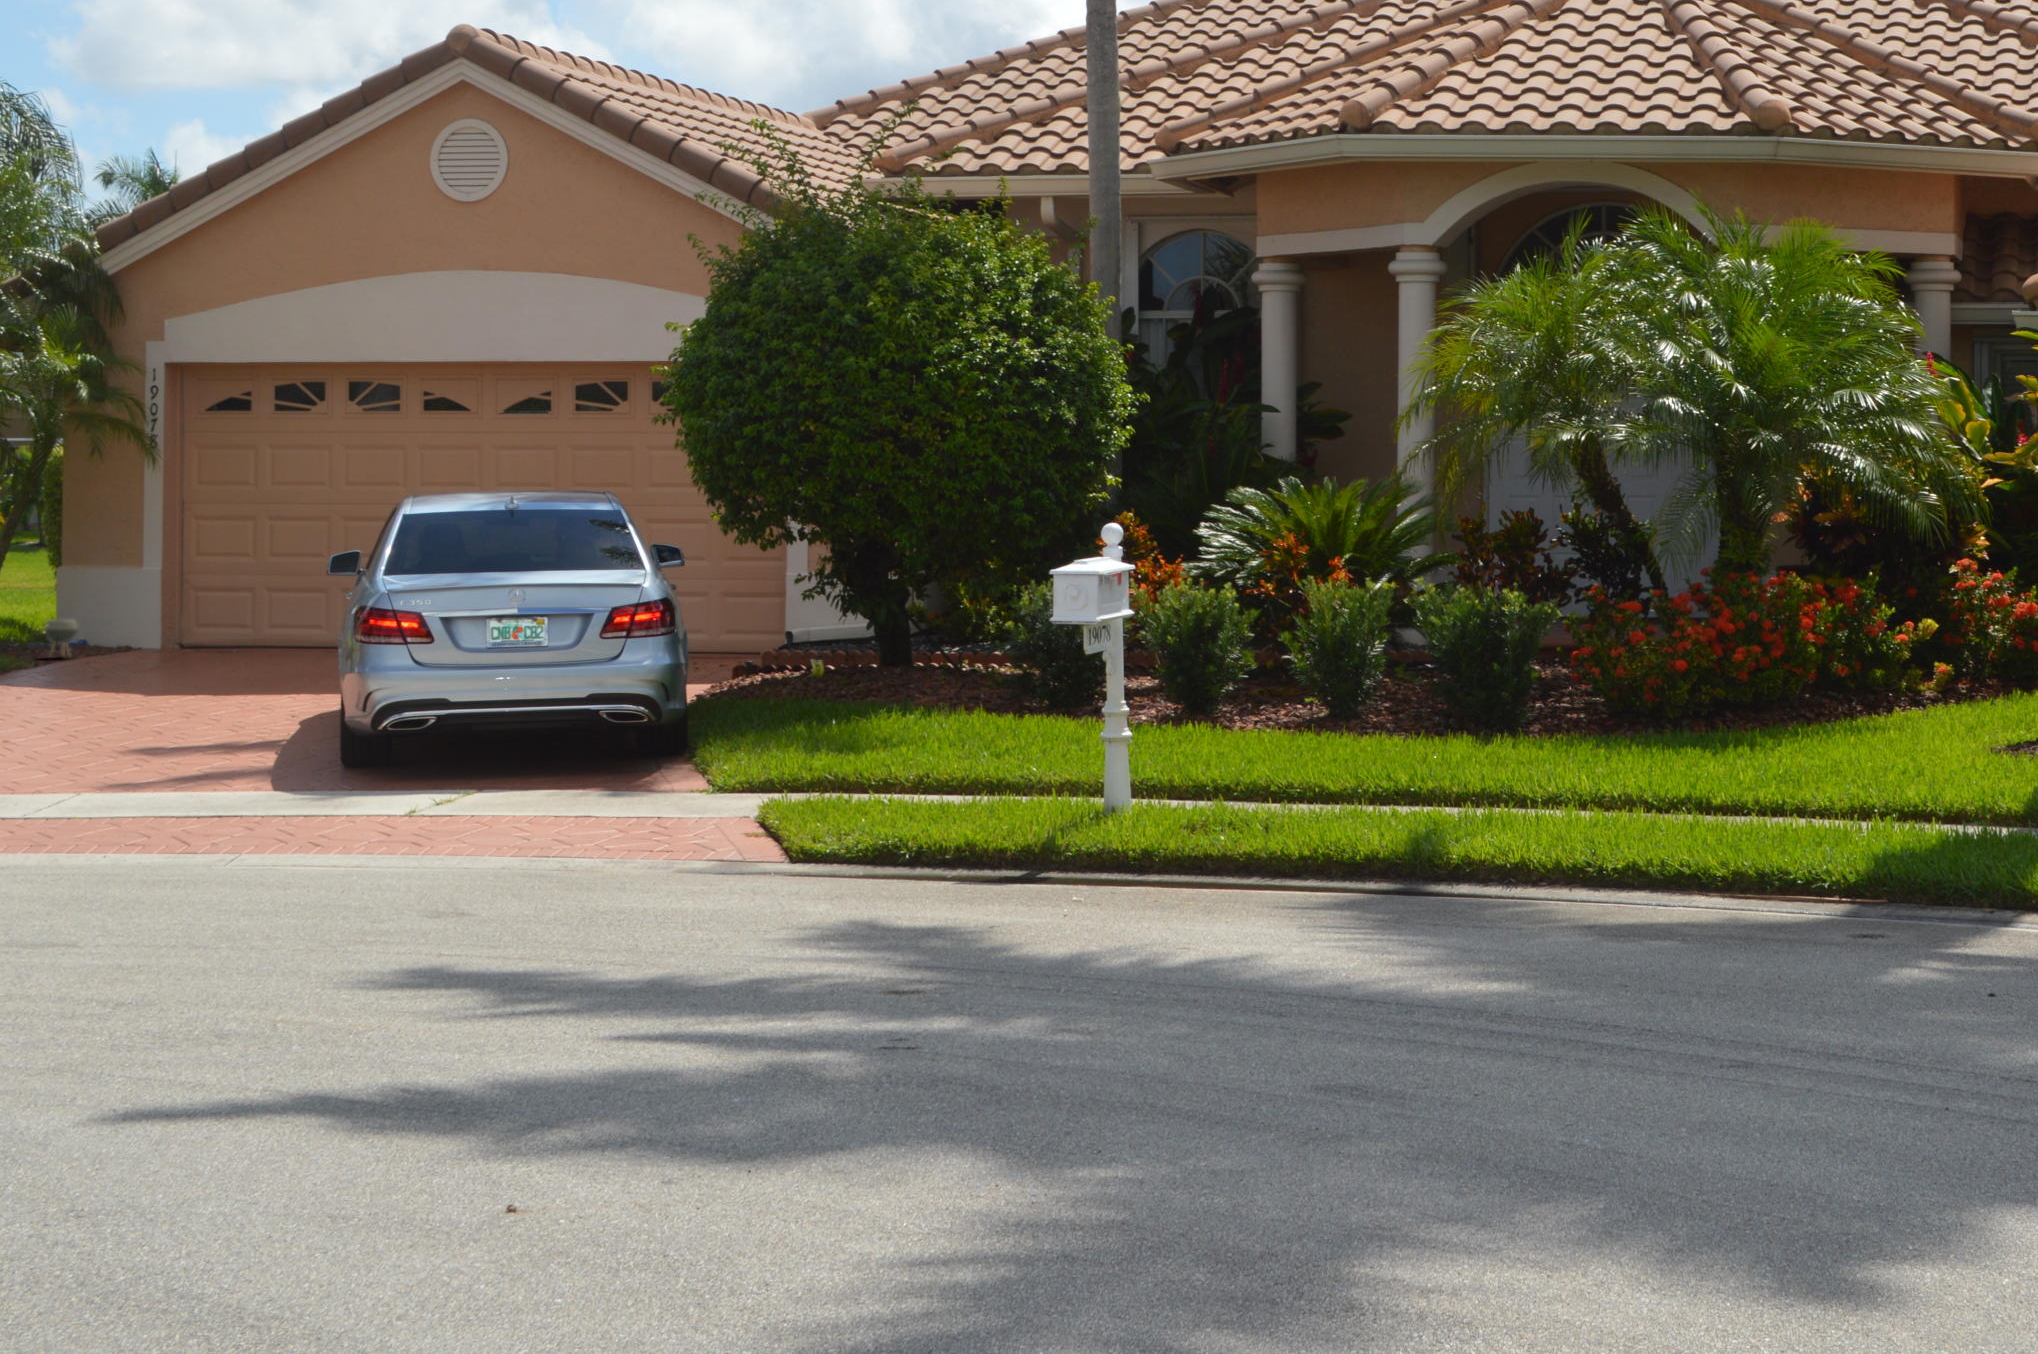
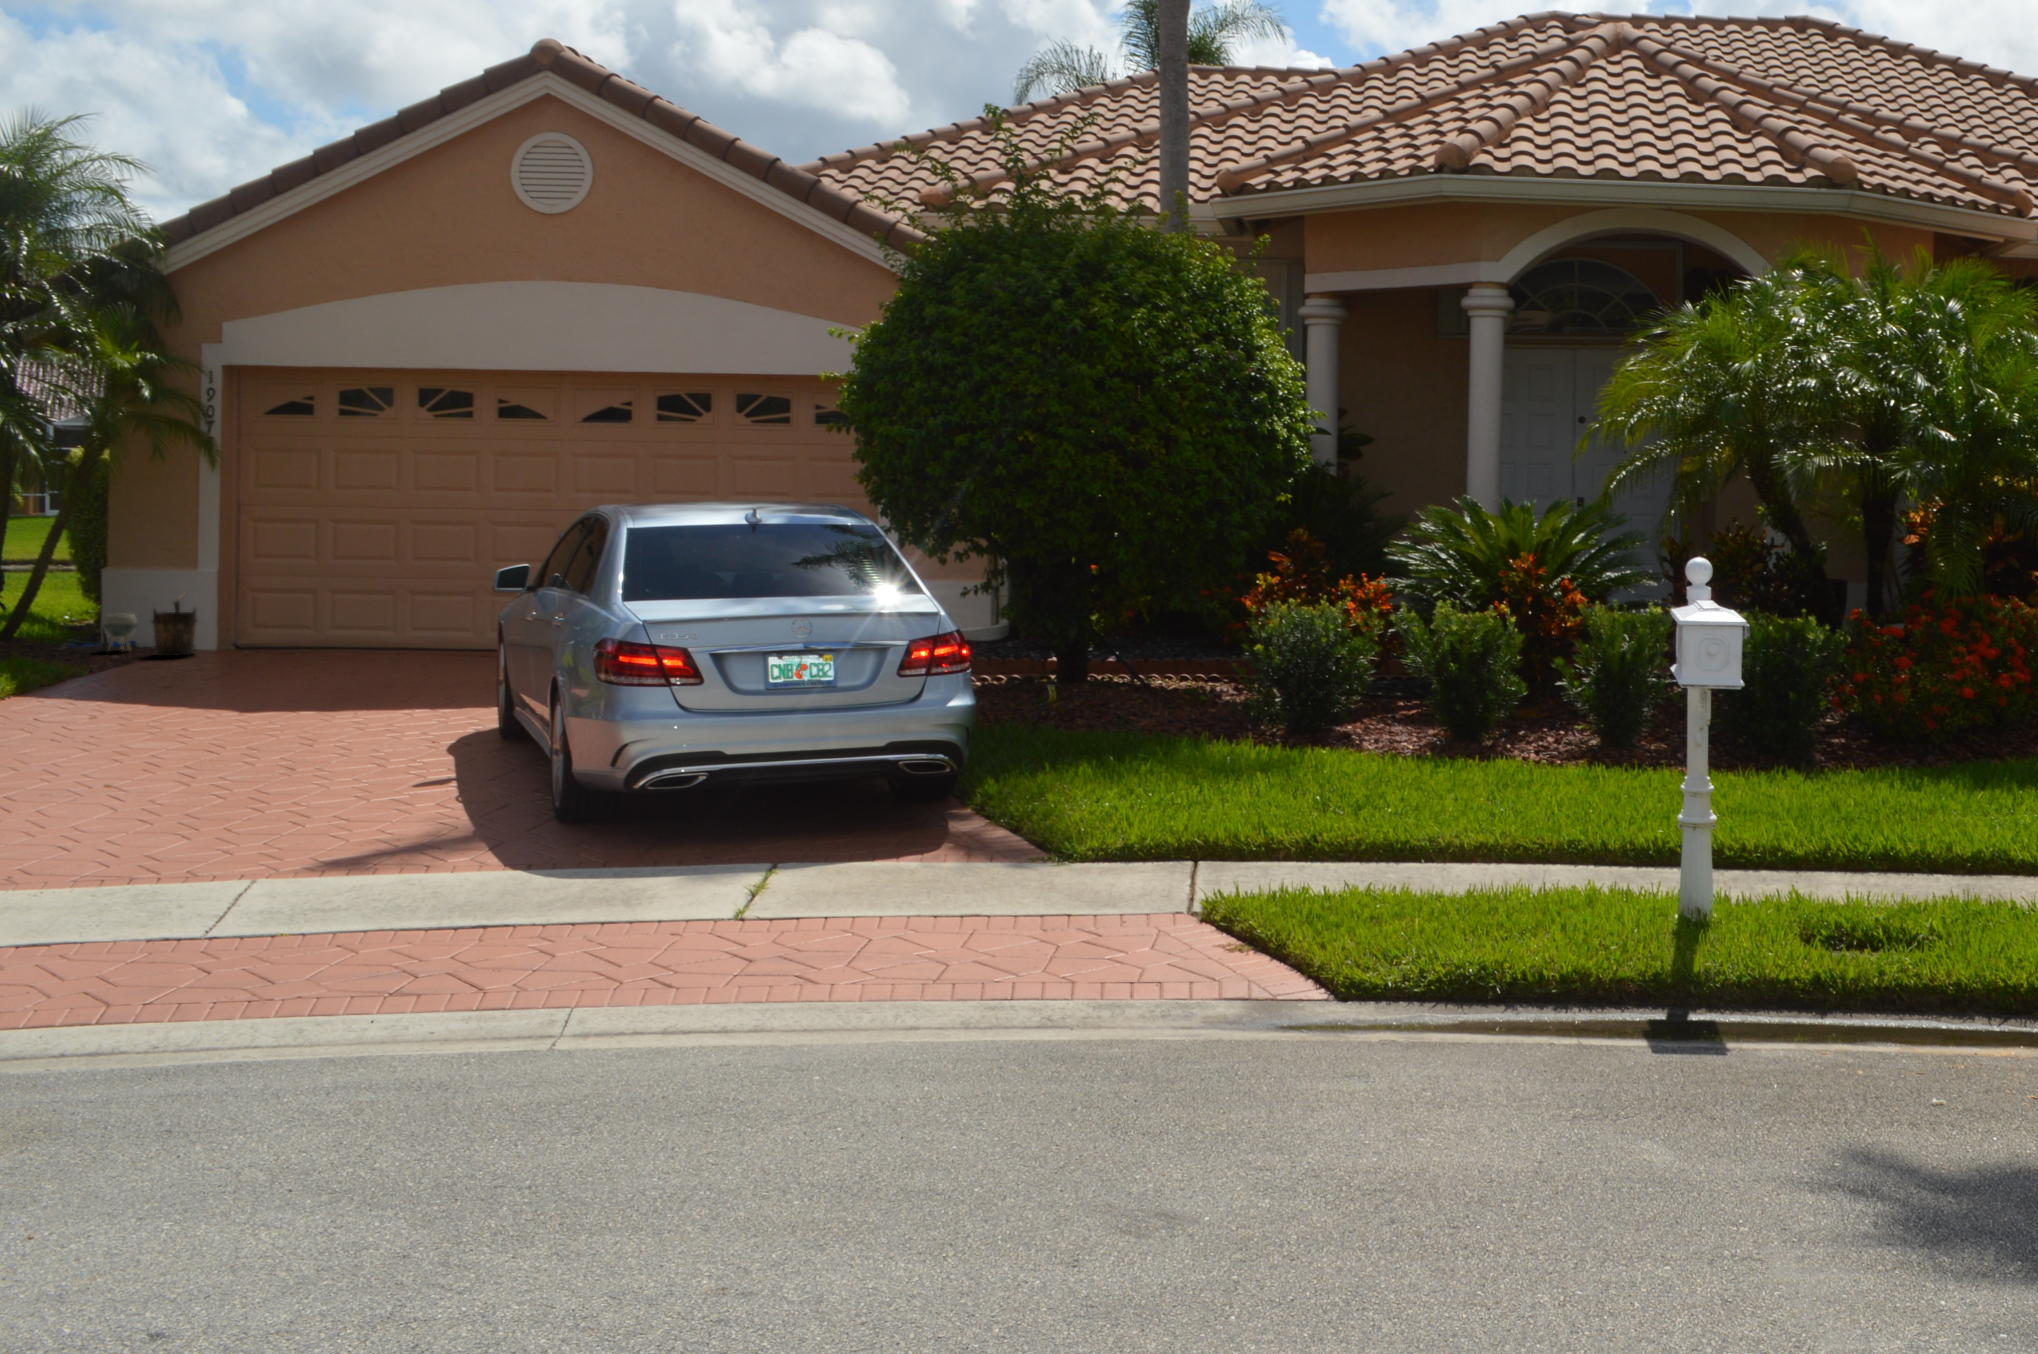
bucket: none [88,598,133,661] -> present [152,594,197,656]

